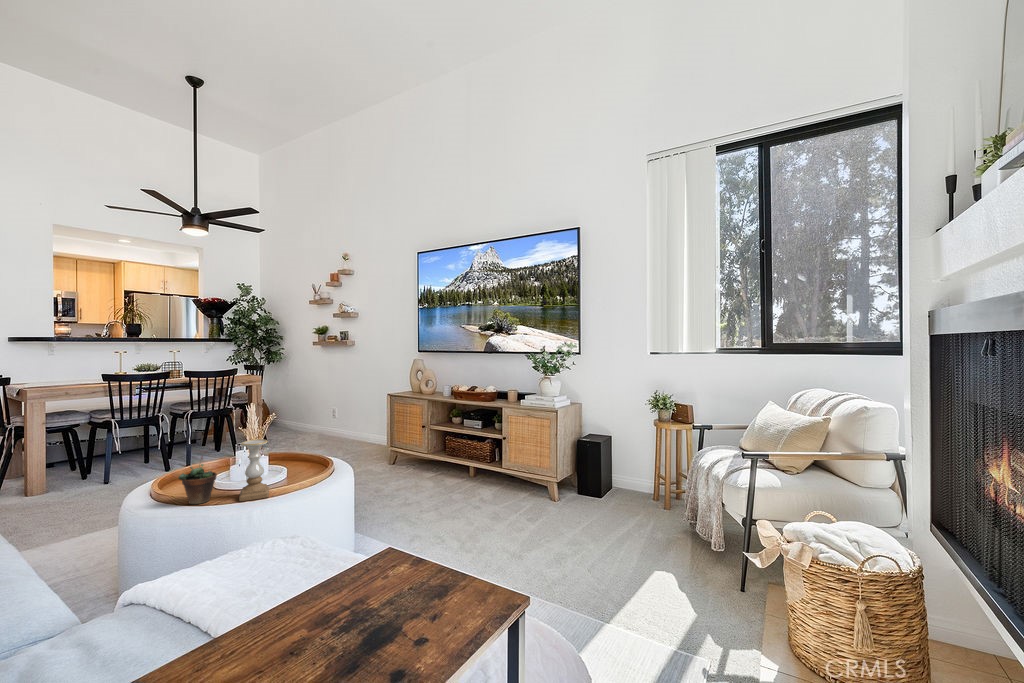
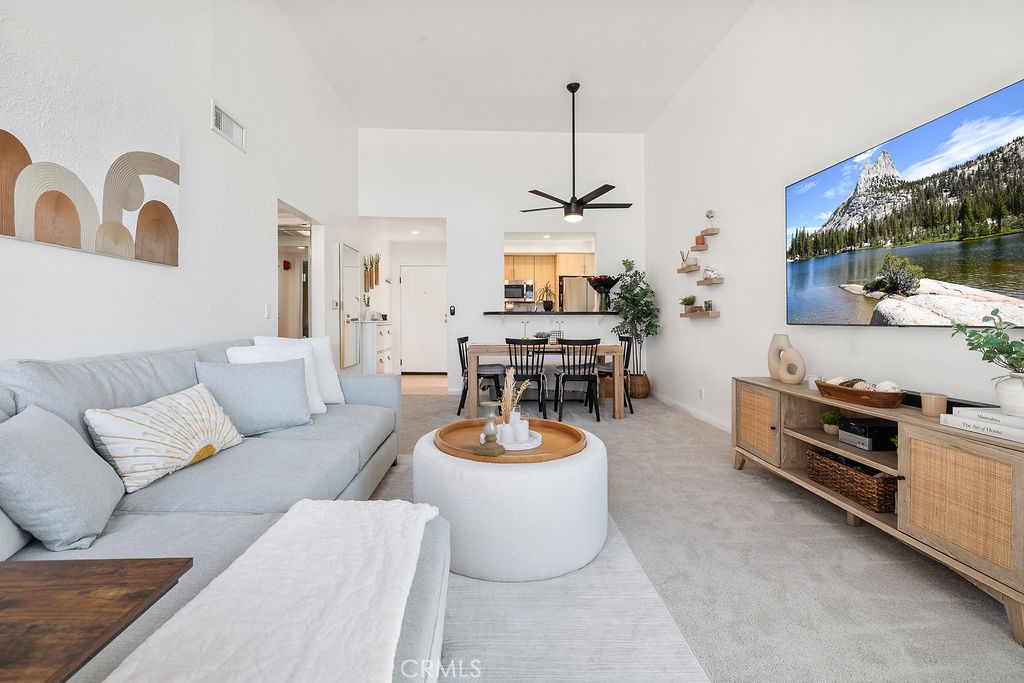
succulent plant: present [178,456,217,504] -> none [441,408,468,450]

